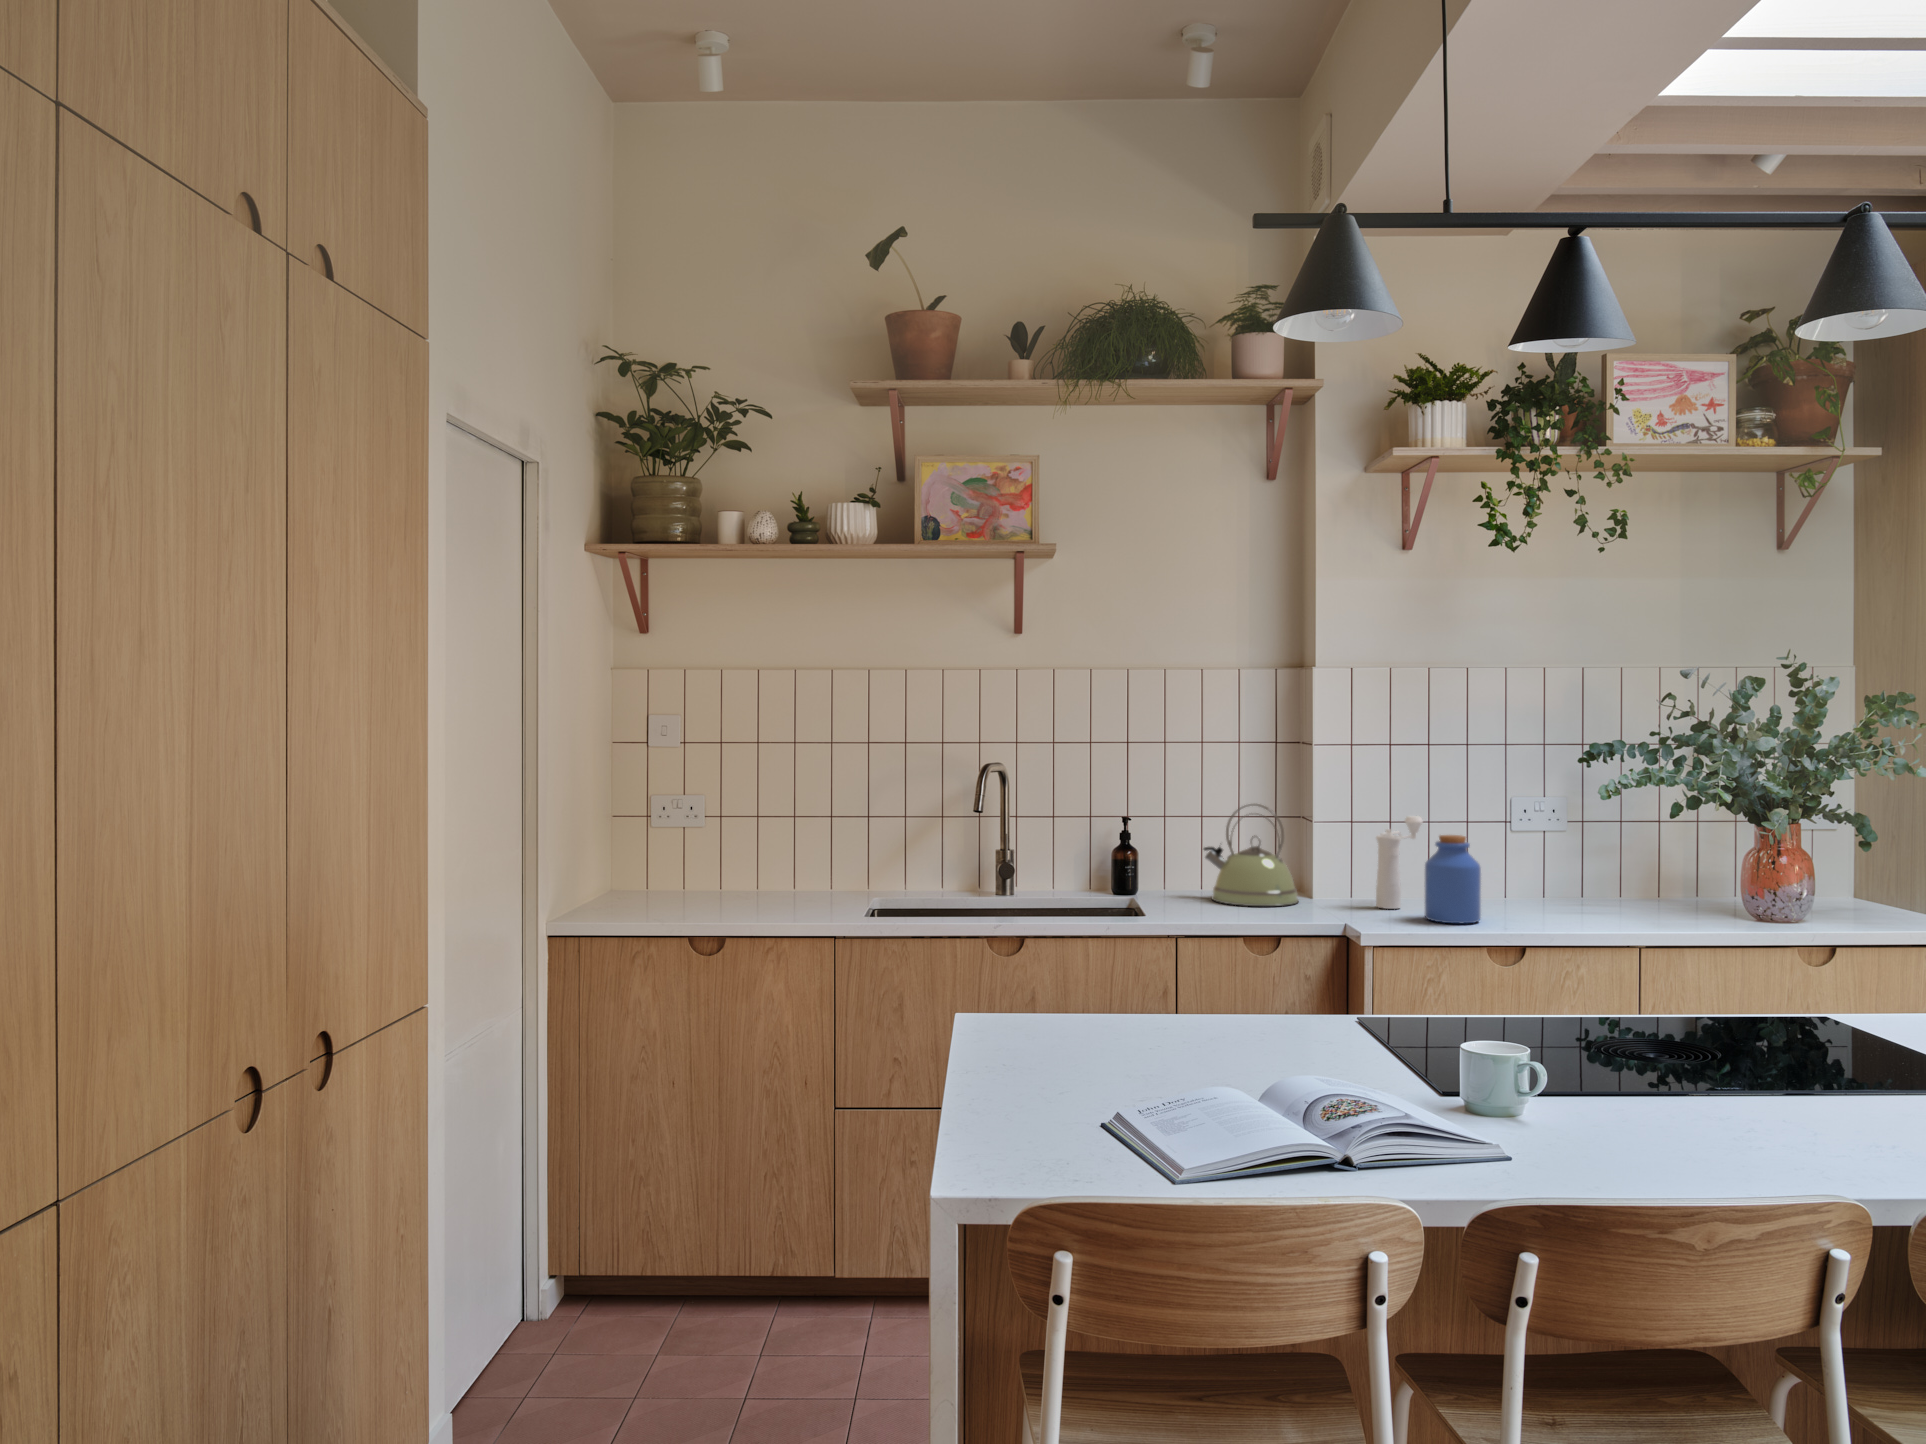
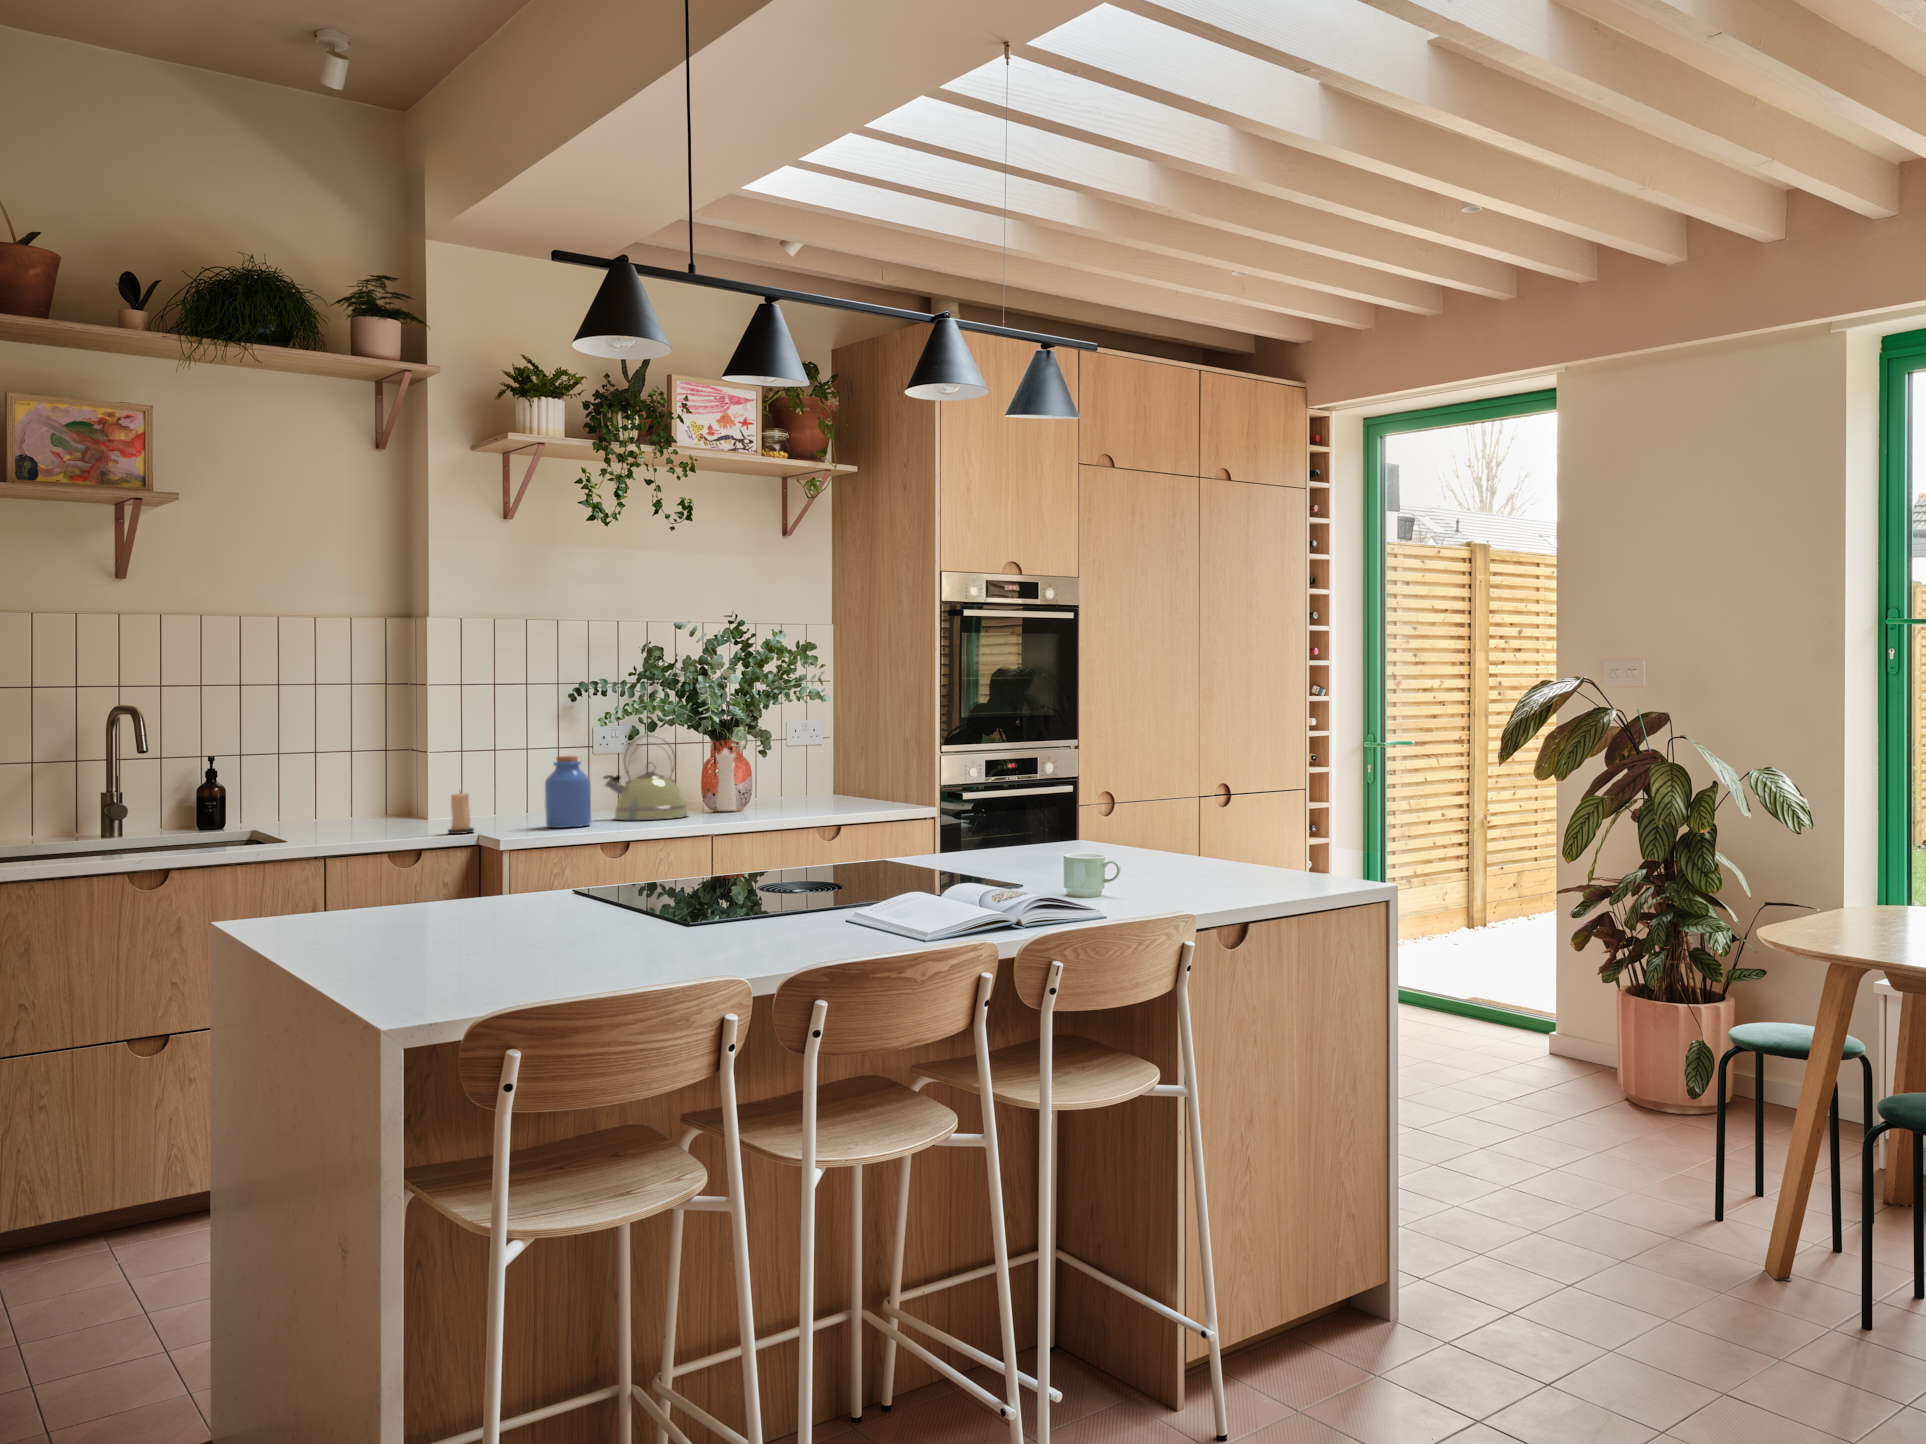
kettle: present [1204,804,1299,906] -> present [603,735,688,820]
pepper mill: present [1376,816,1423,909] -> present [716,741,745,811]
candle: none [1311,866,1340,918] -> present [448,792,474,834]

